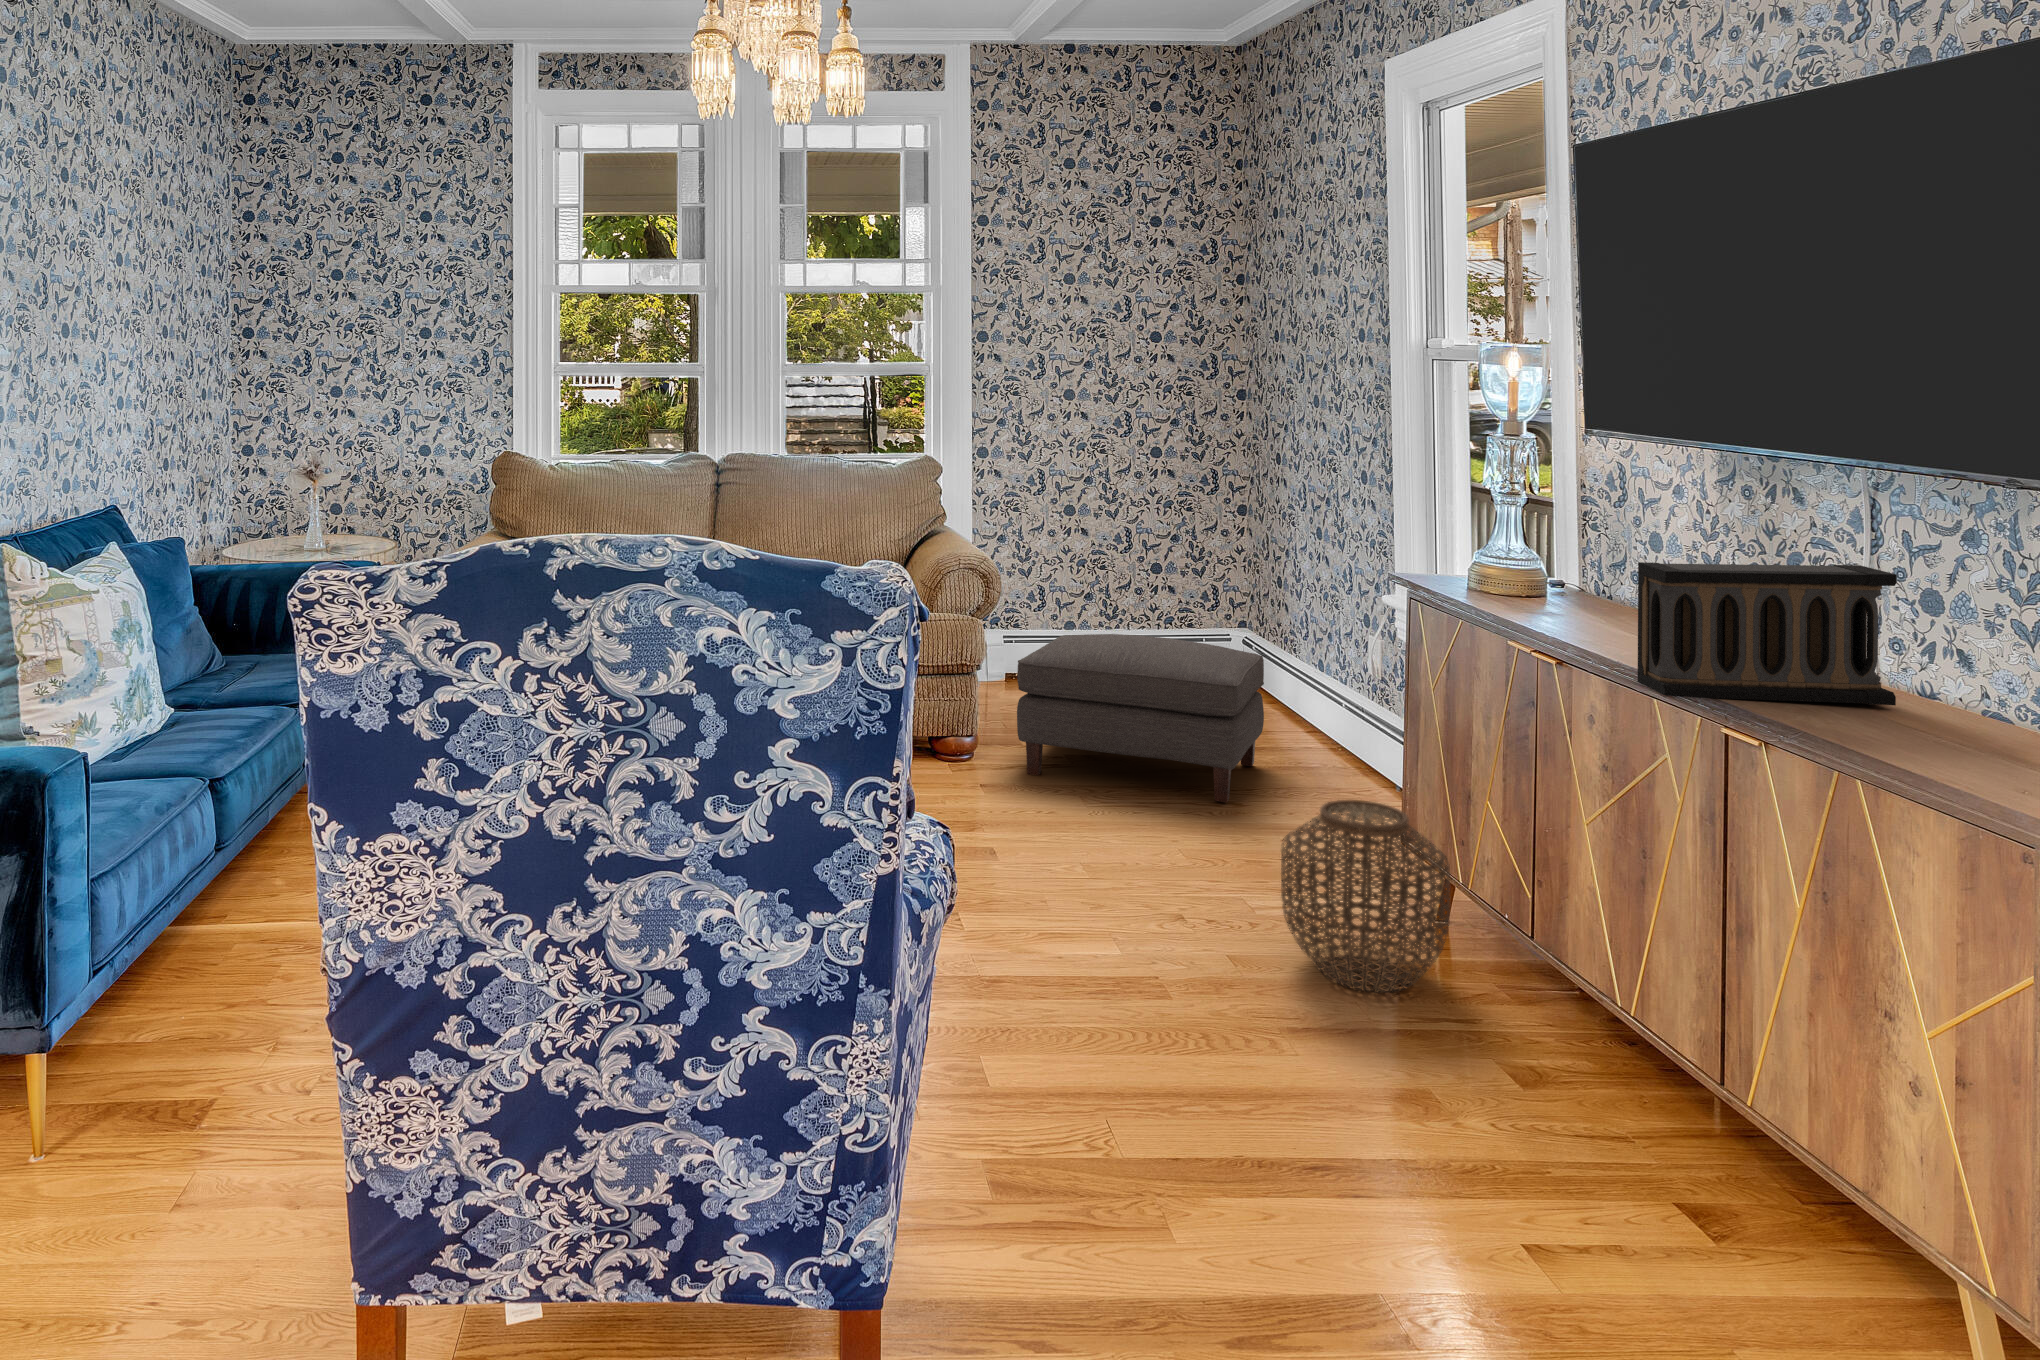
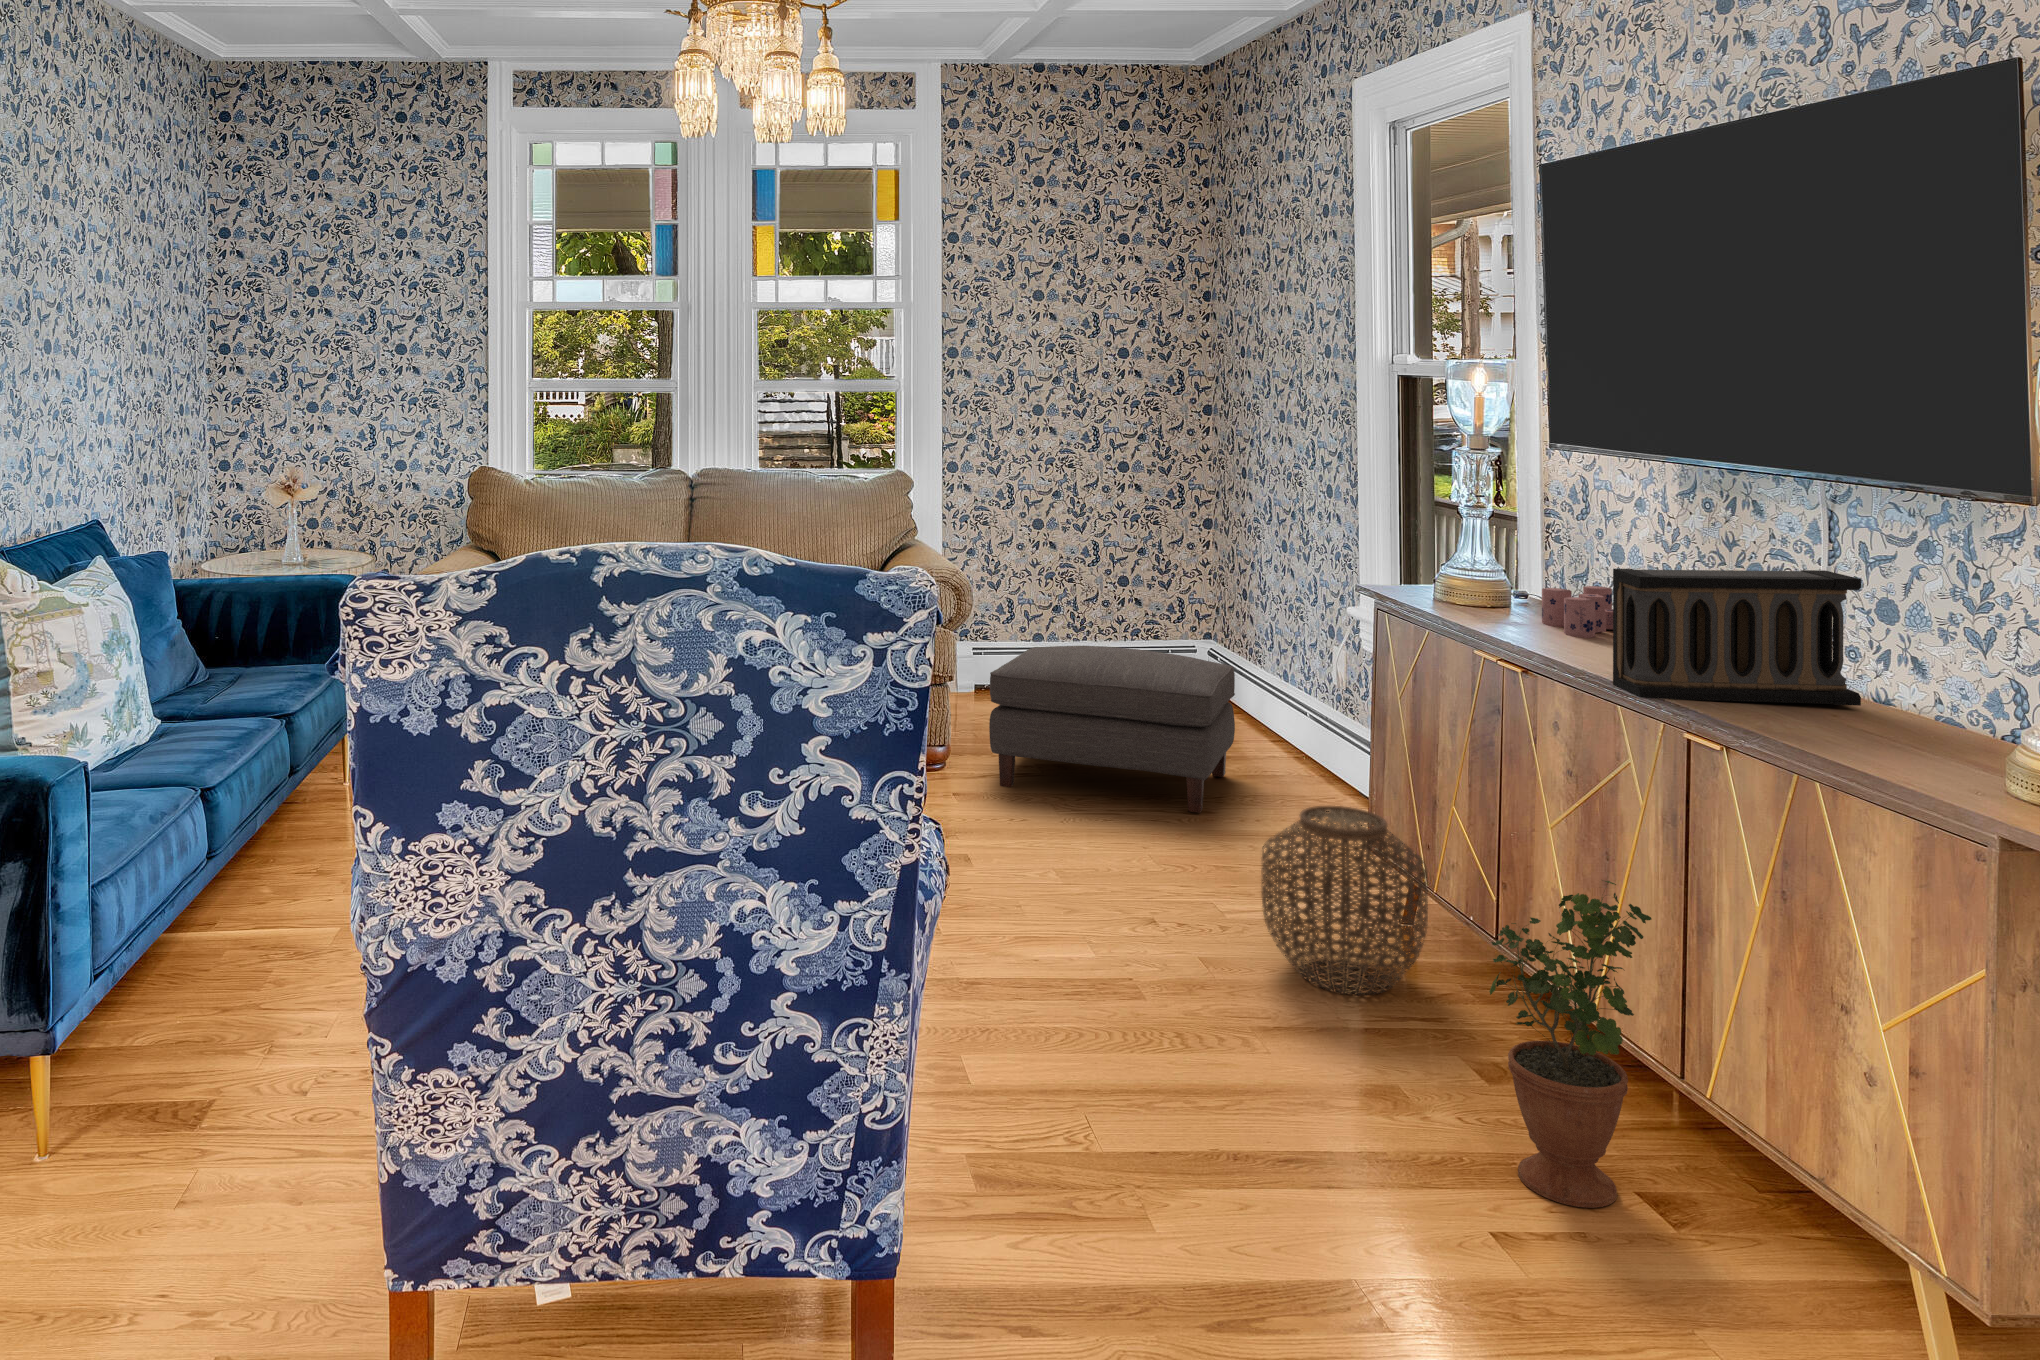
candle: none [1569,579,1679,632] -> present [1542,586,1613,638]
potted plant: none [1506,883,1675,1221] -> present [1489,881,1651,1208]

